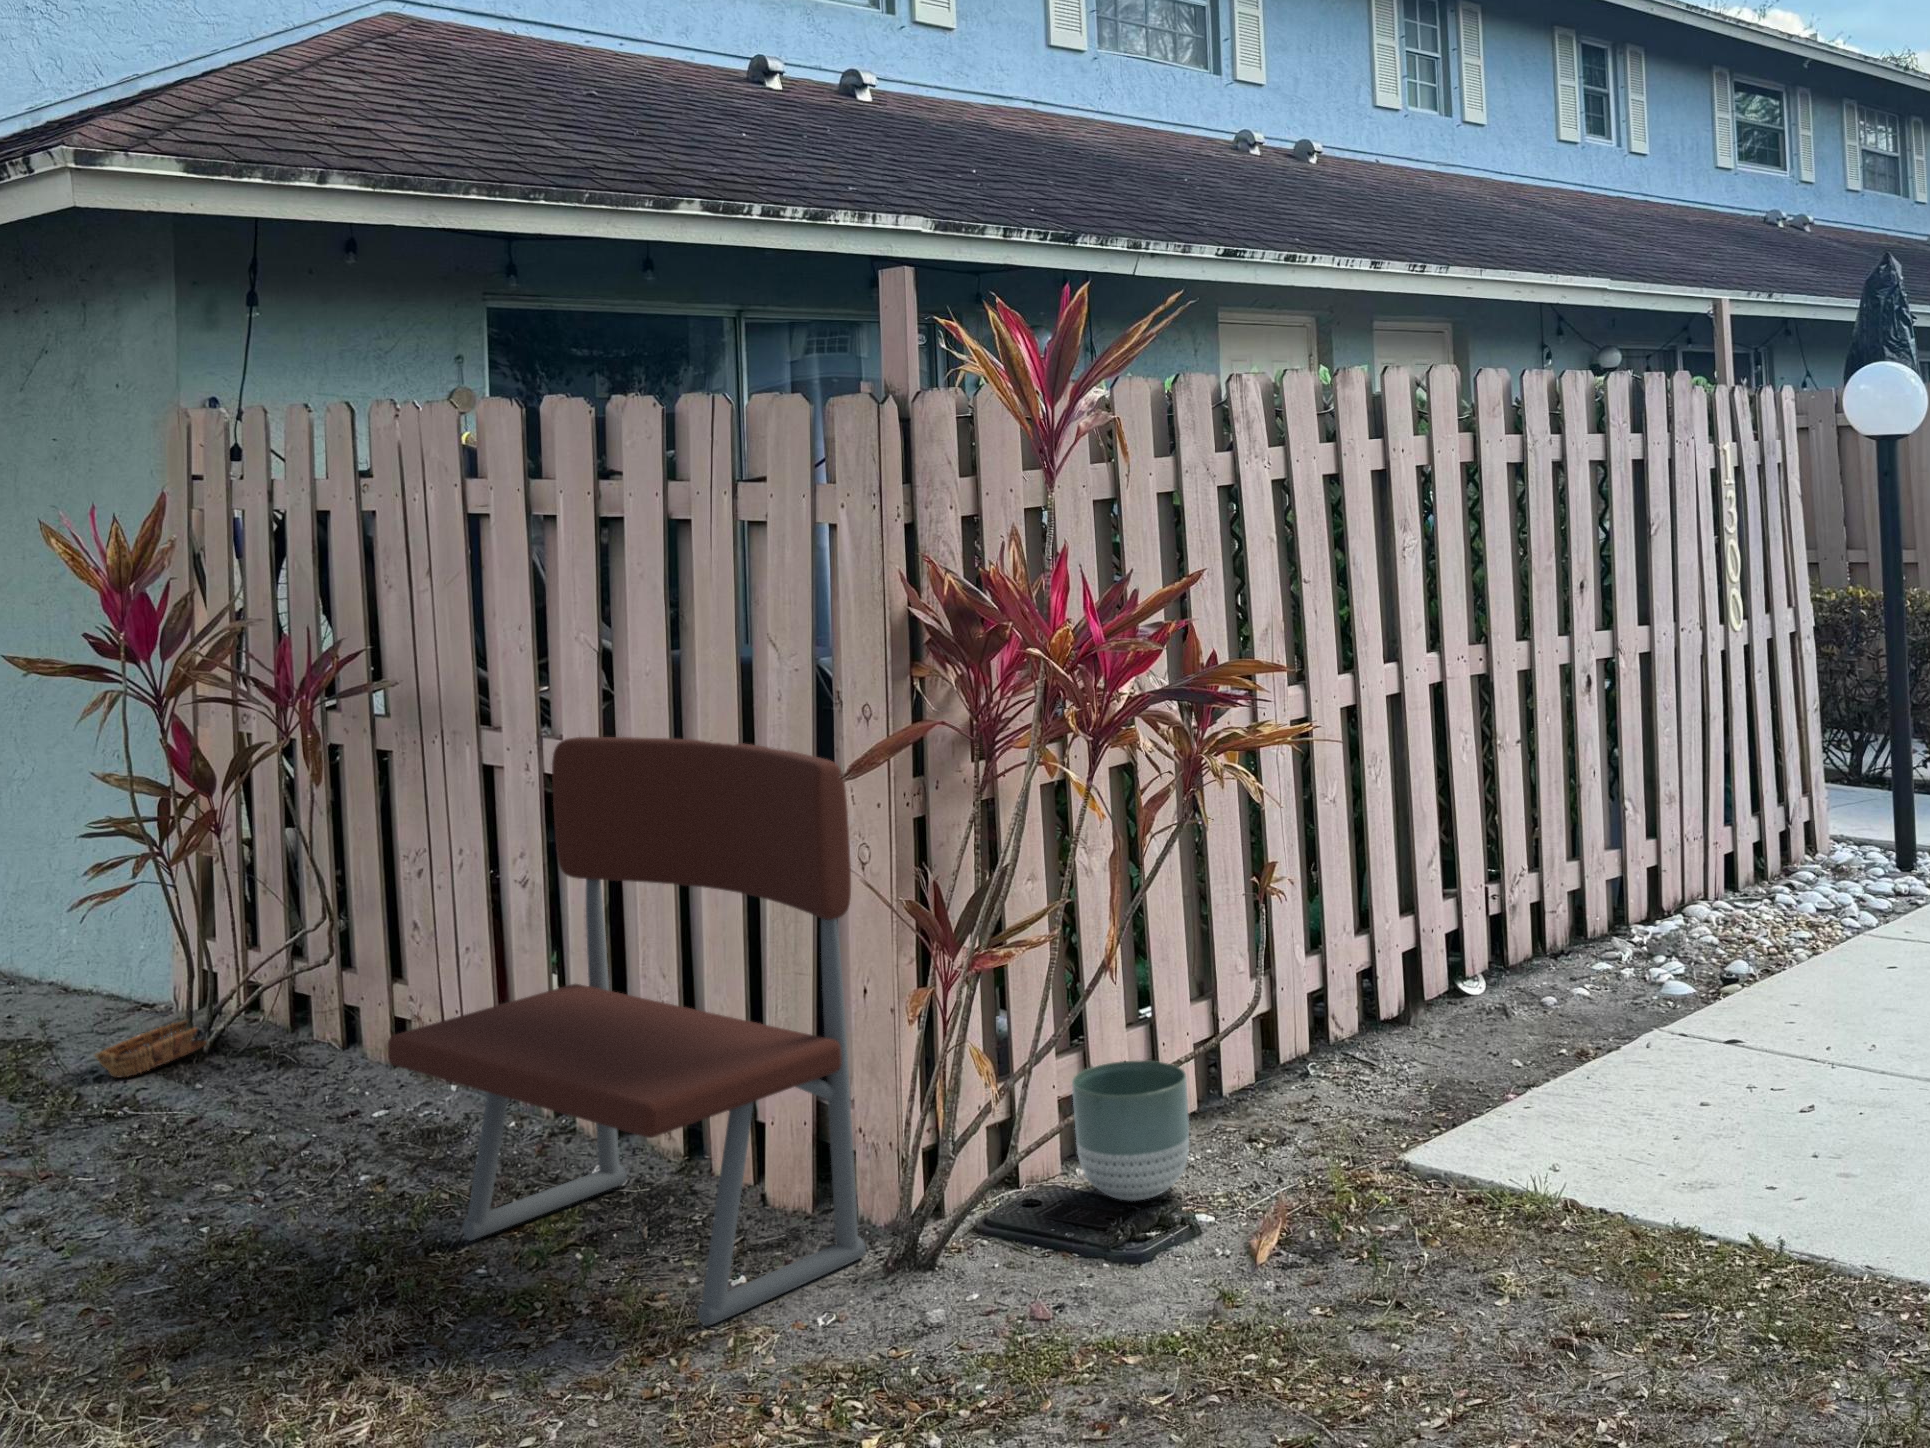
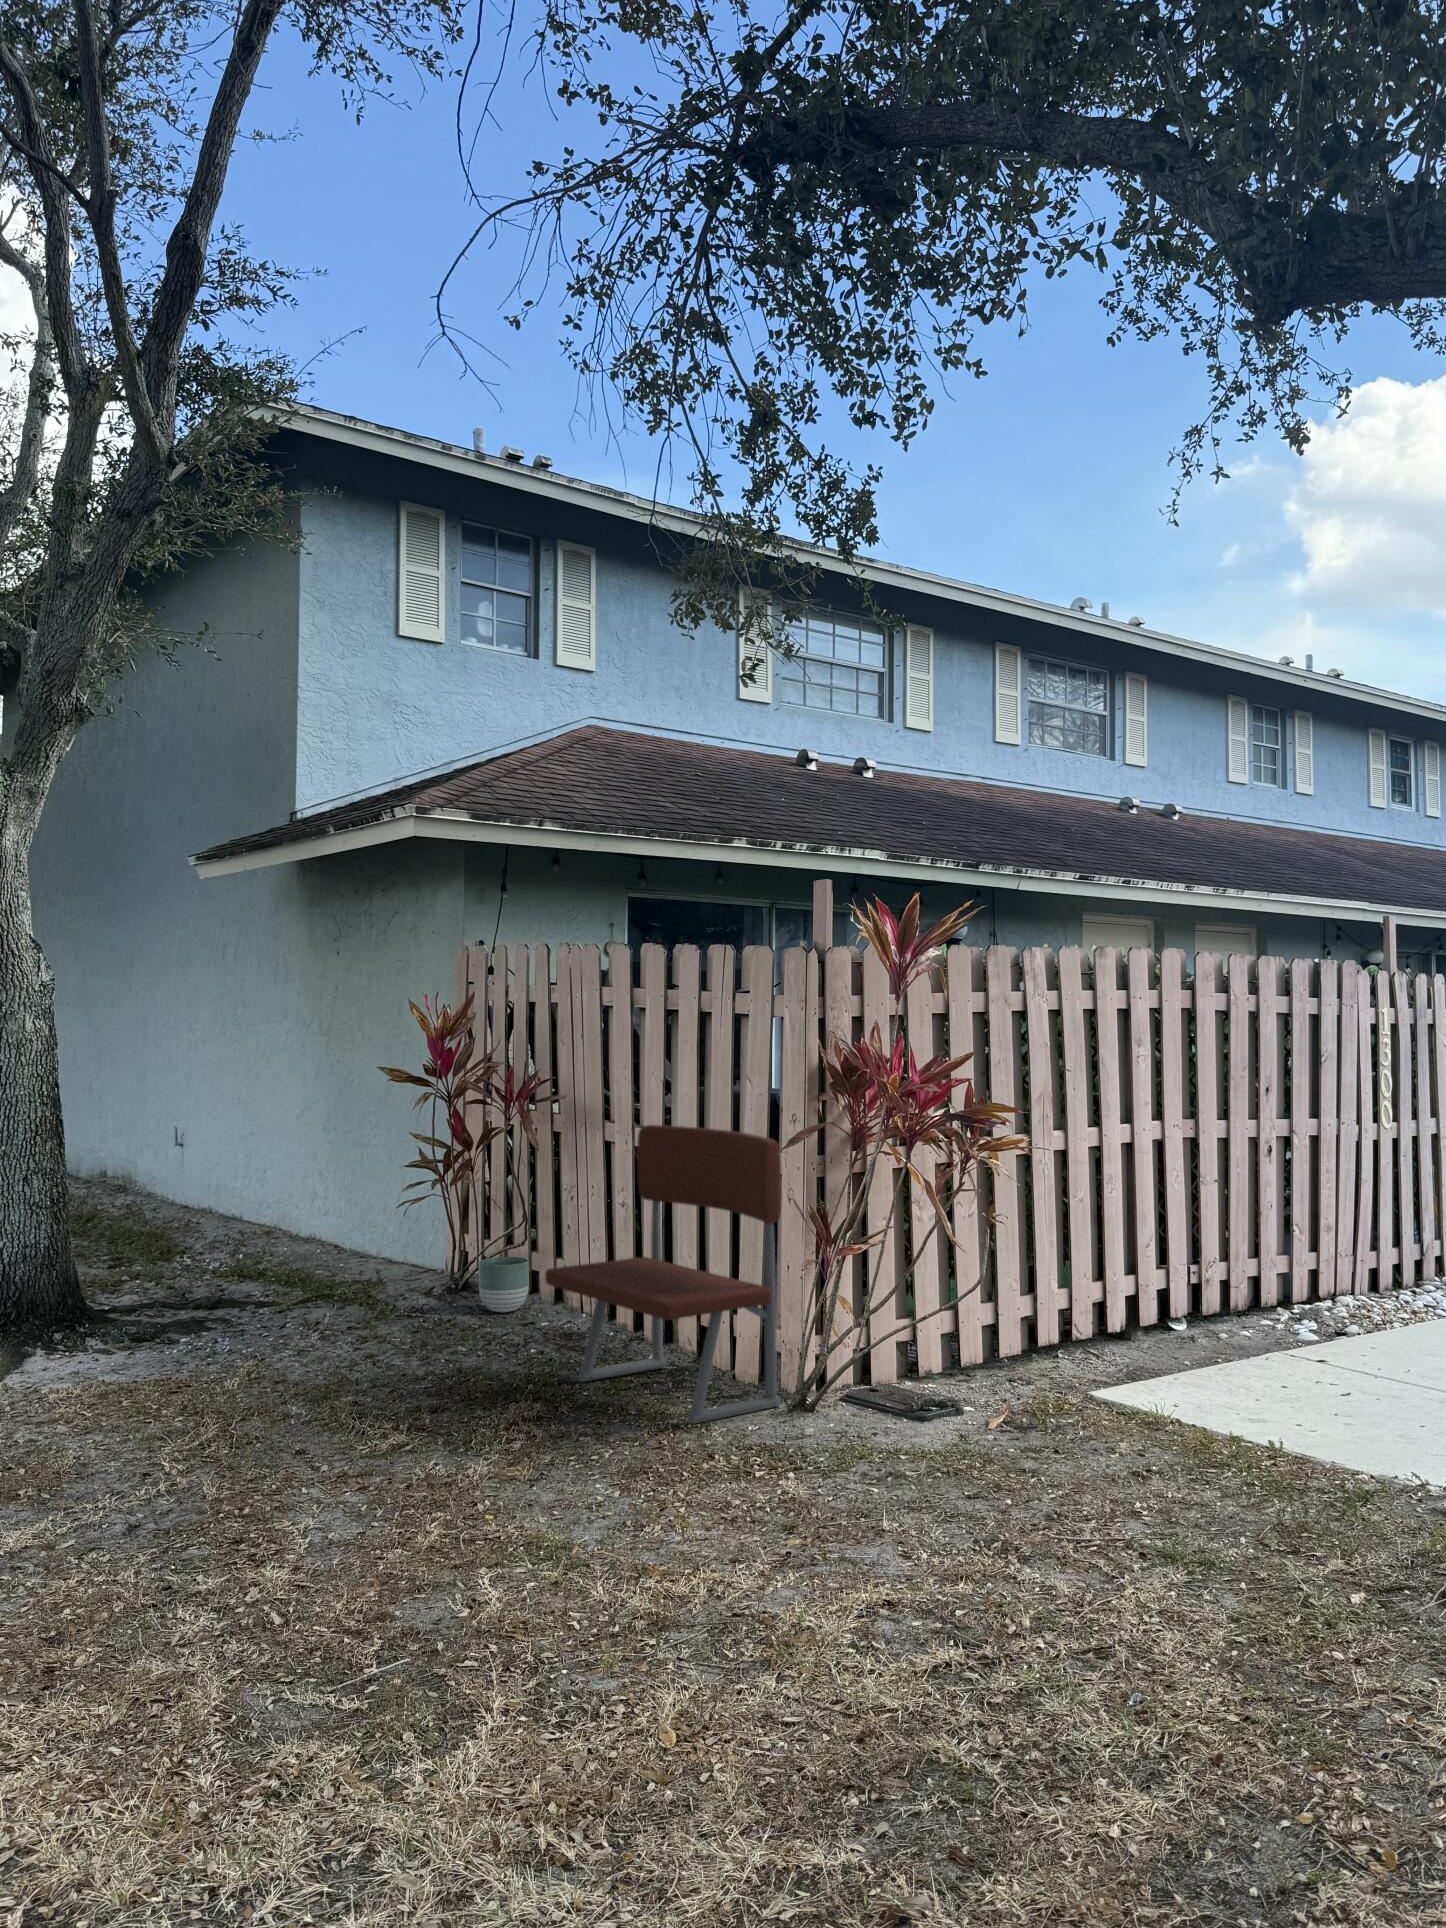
basket: present [95,1020,206,1077] -> none [389,1272,467,1308]
planter: present [1072,1060,1189,1201] -> present [479,1257,528,1312]

